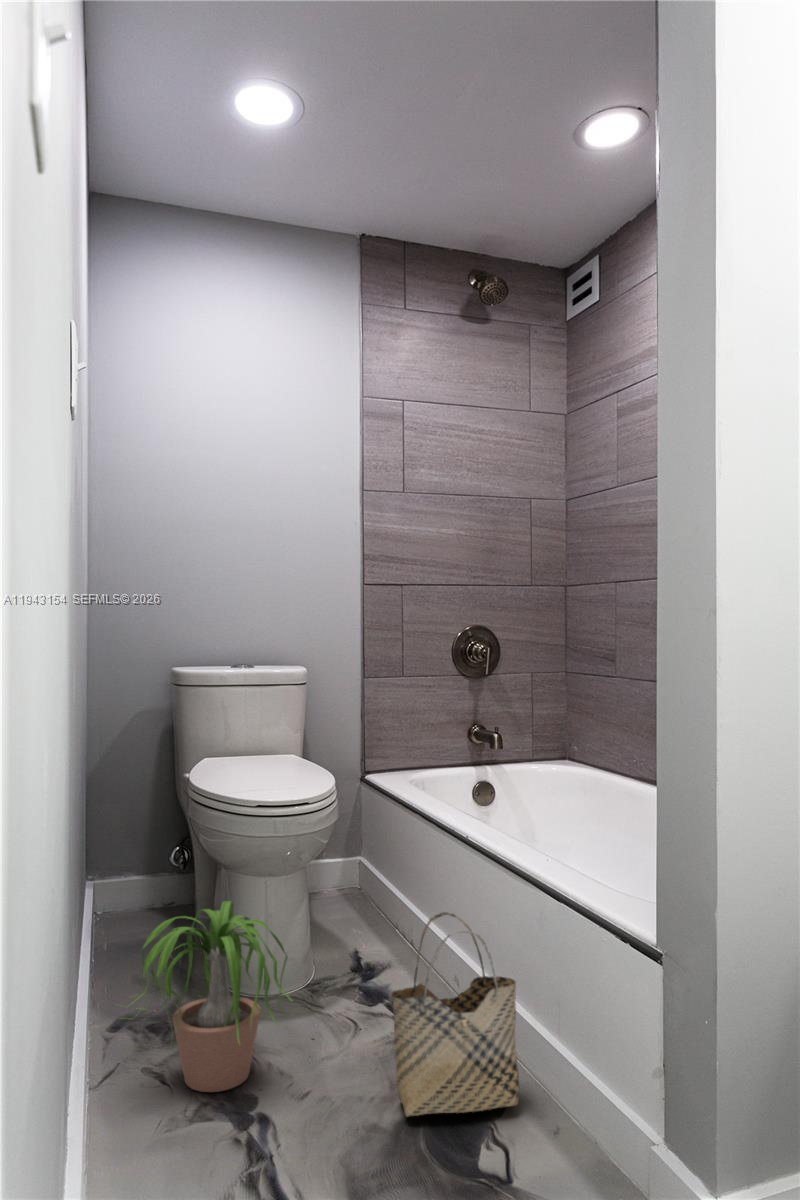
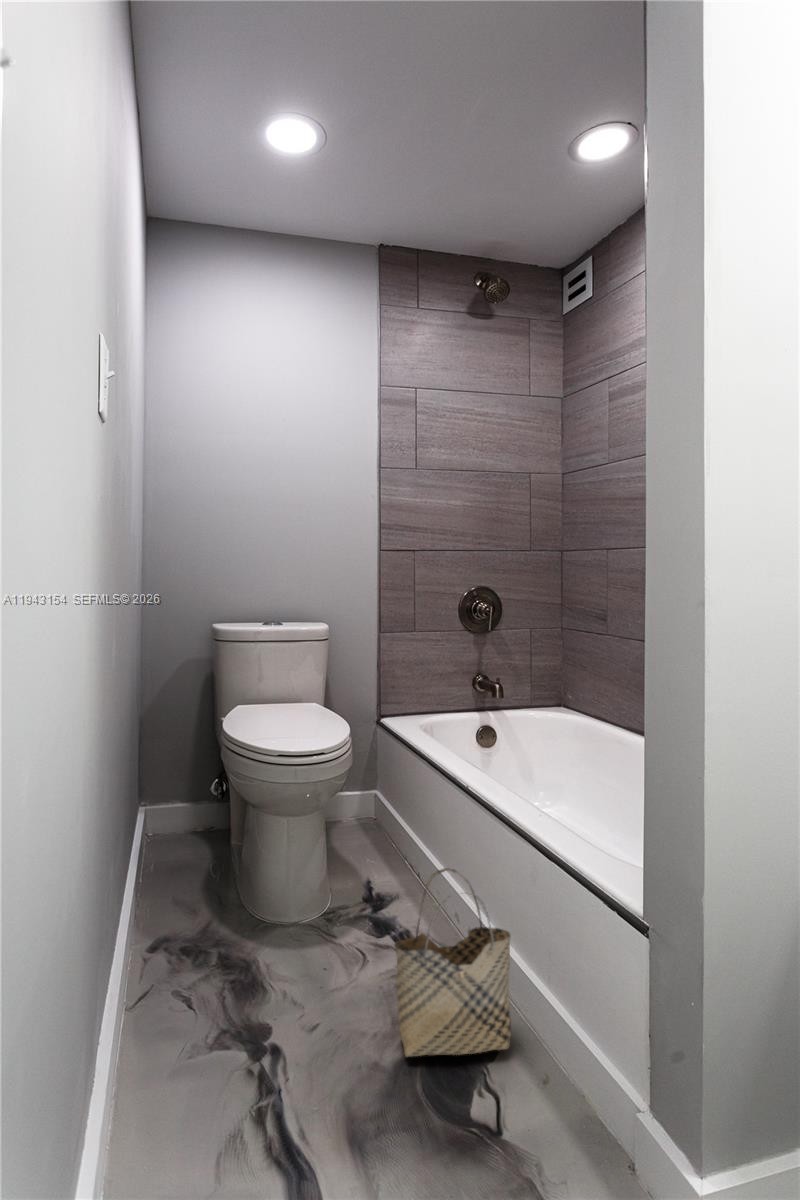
potted plant: present [139,901,292,1092] -> none [138,847,315,1022]

